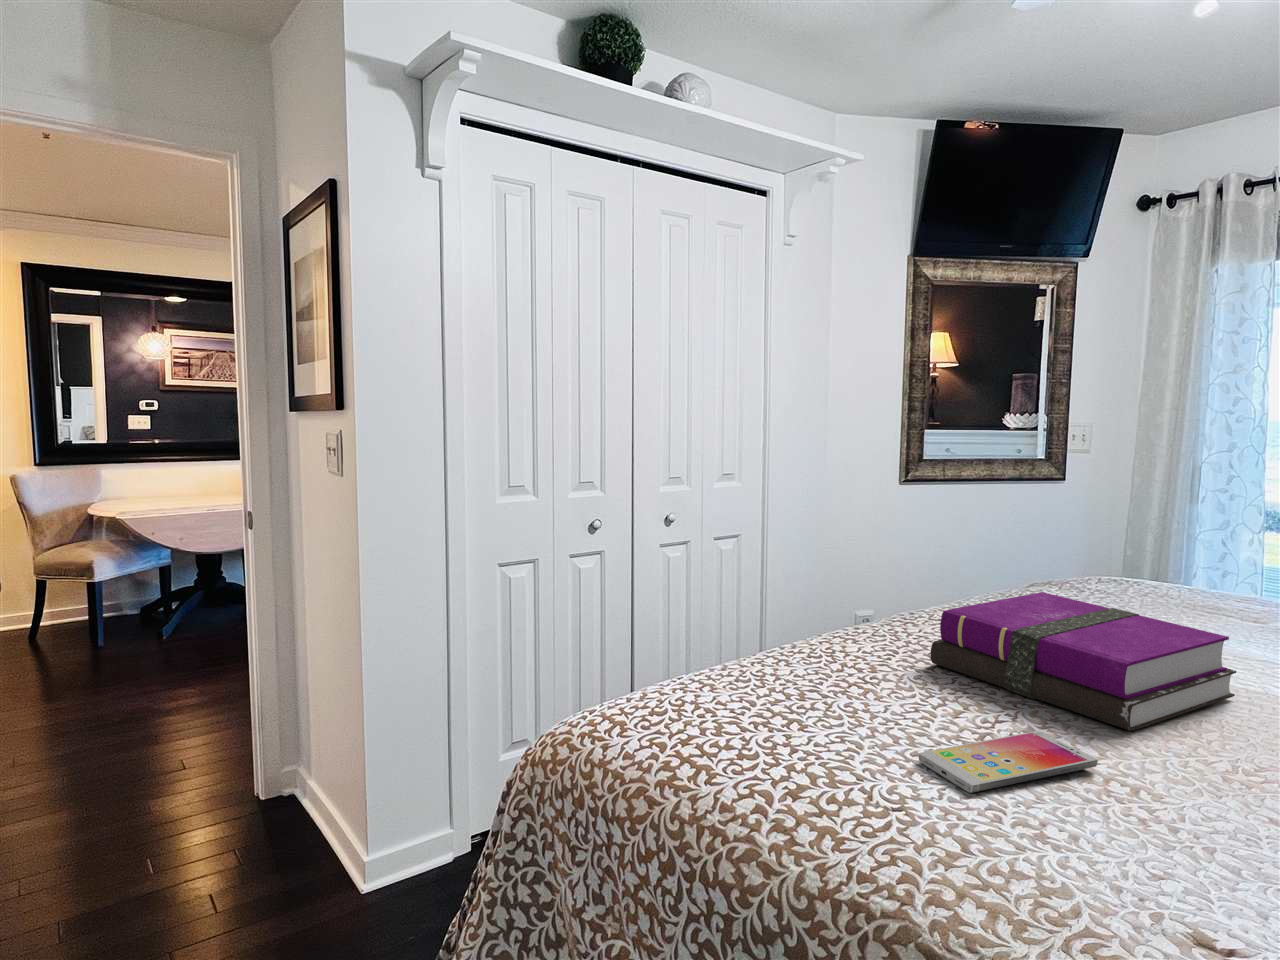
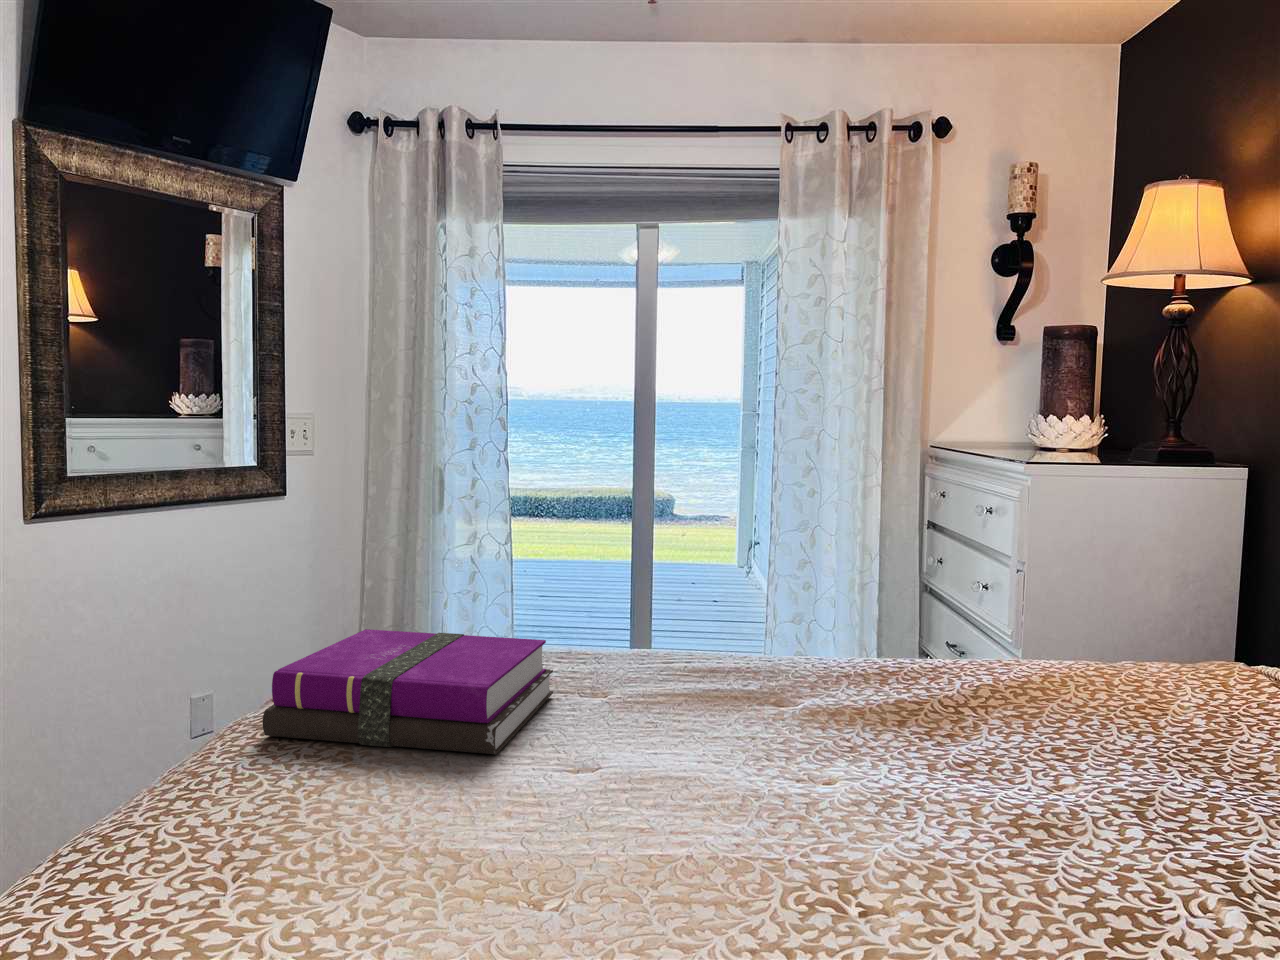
smartphone: present [919,731,1098,793] -> none [304,784,492,893]

